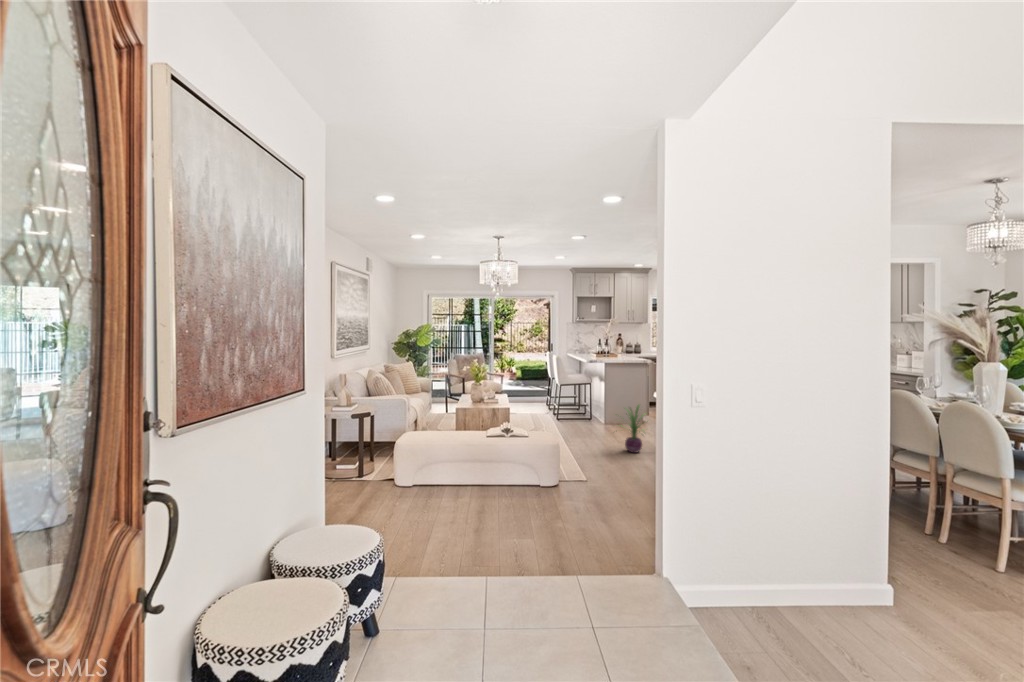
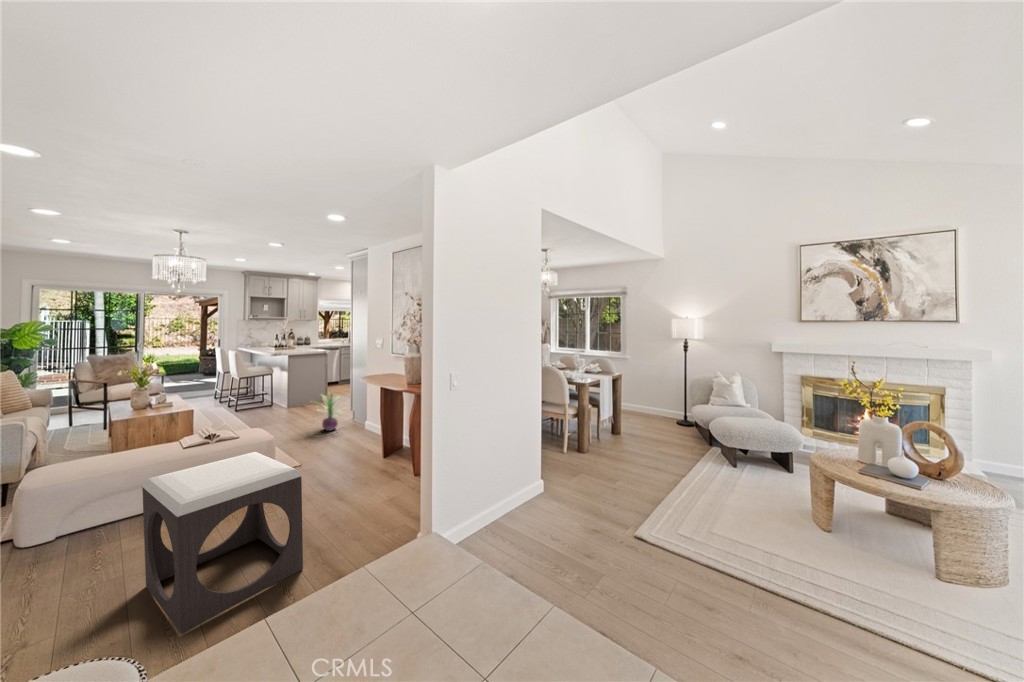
footstool: none [445,442,546,570] -> present [142,452,303,634]

